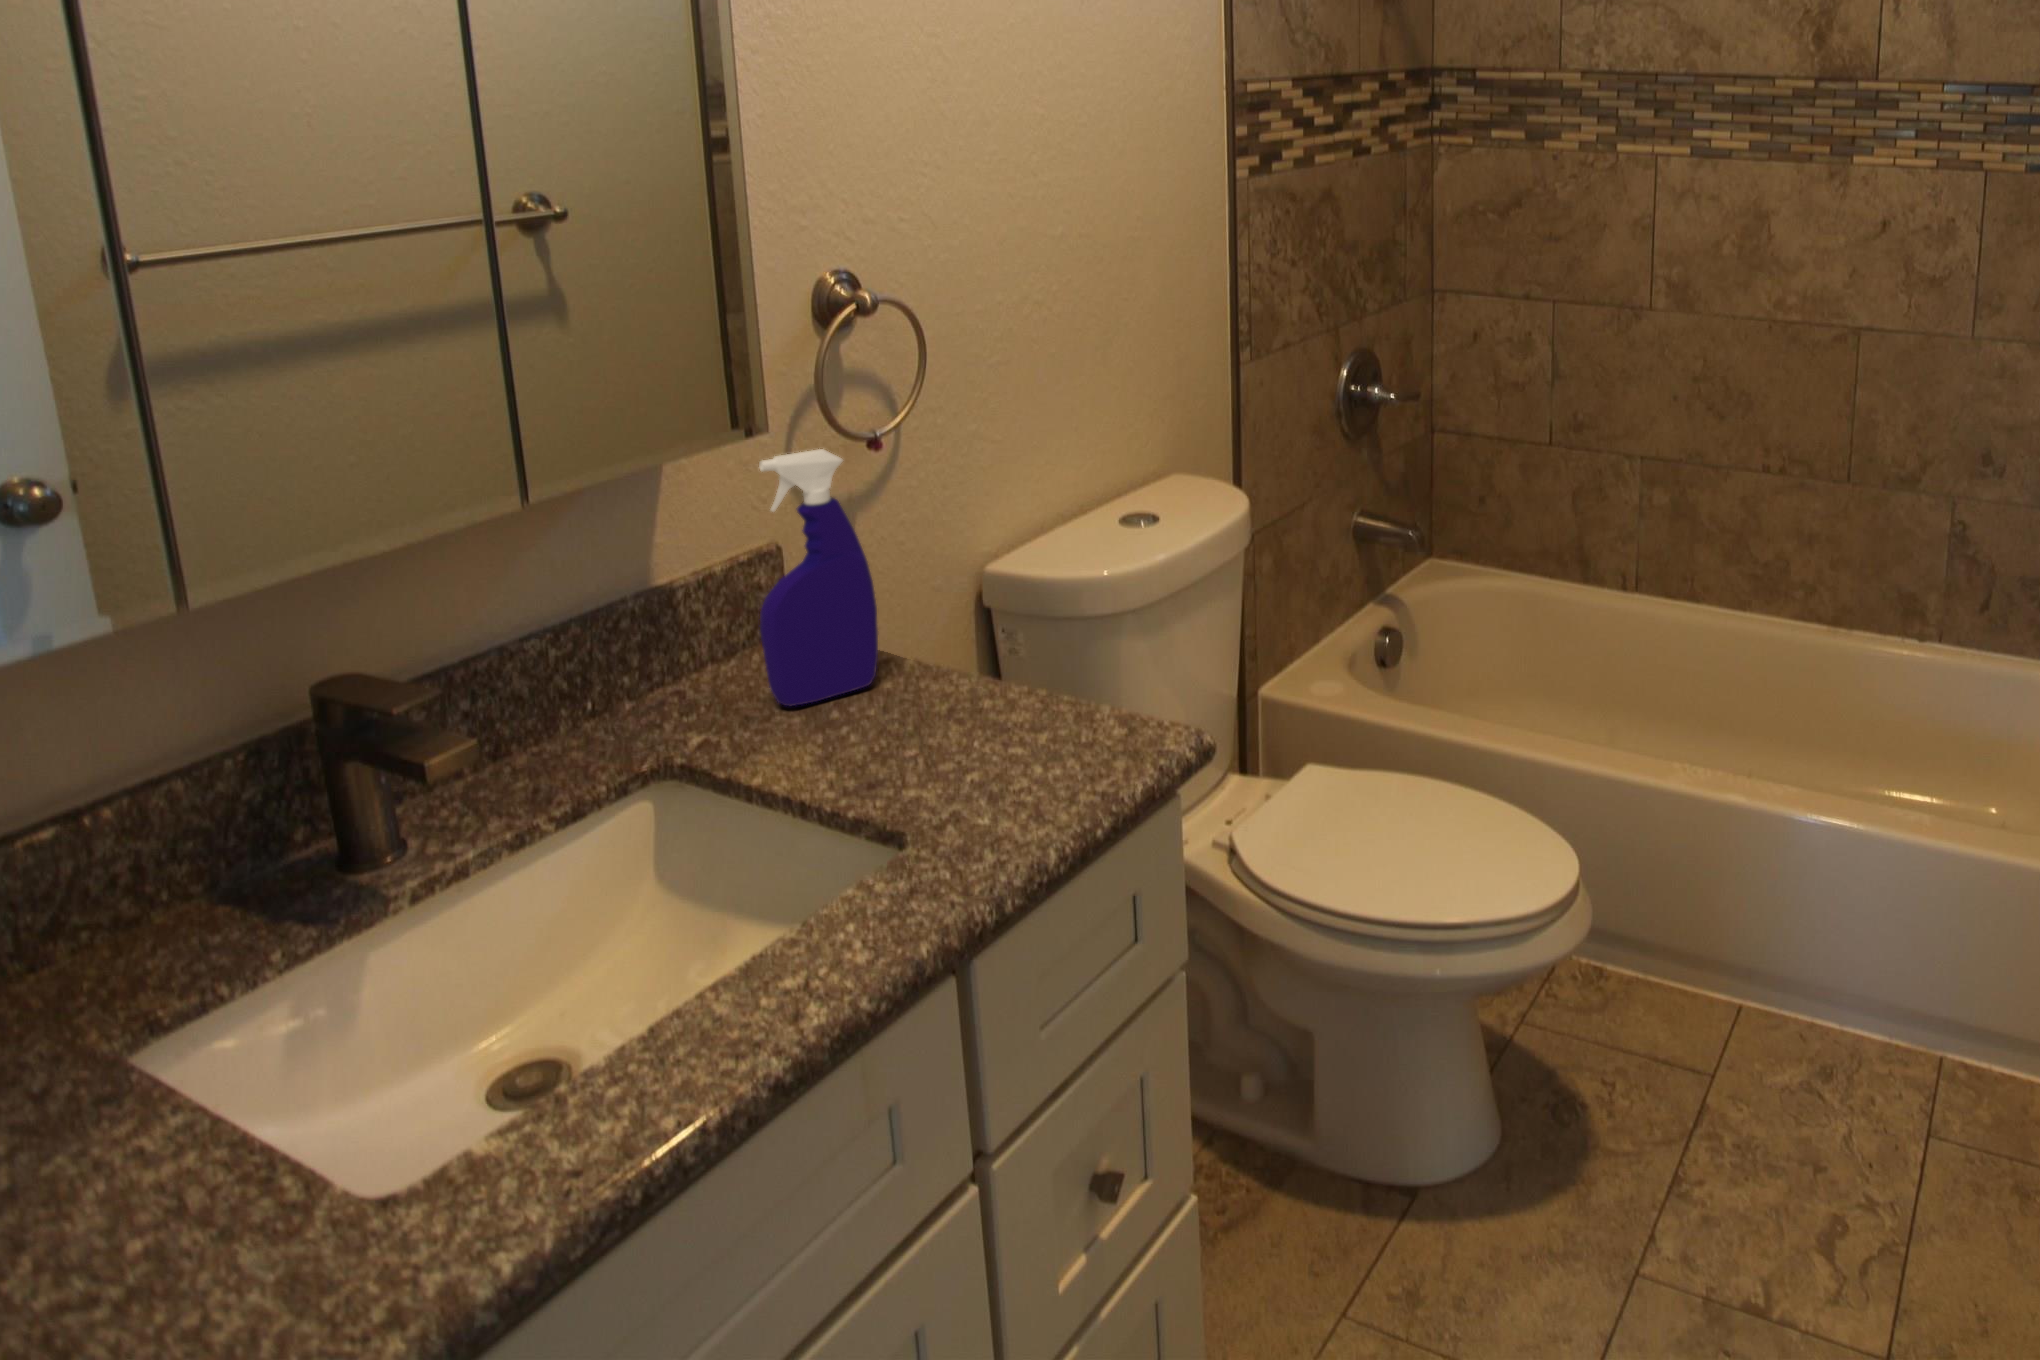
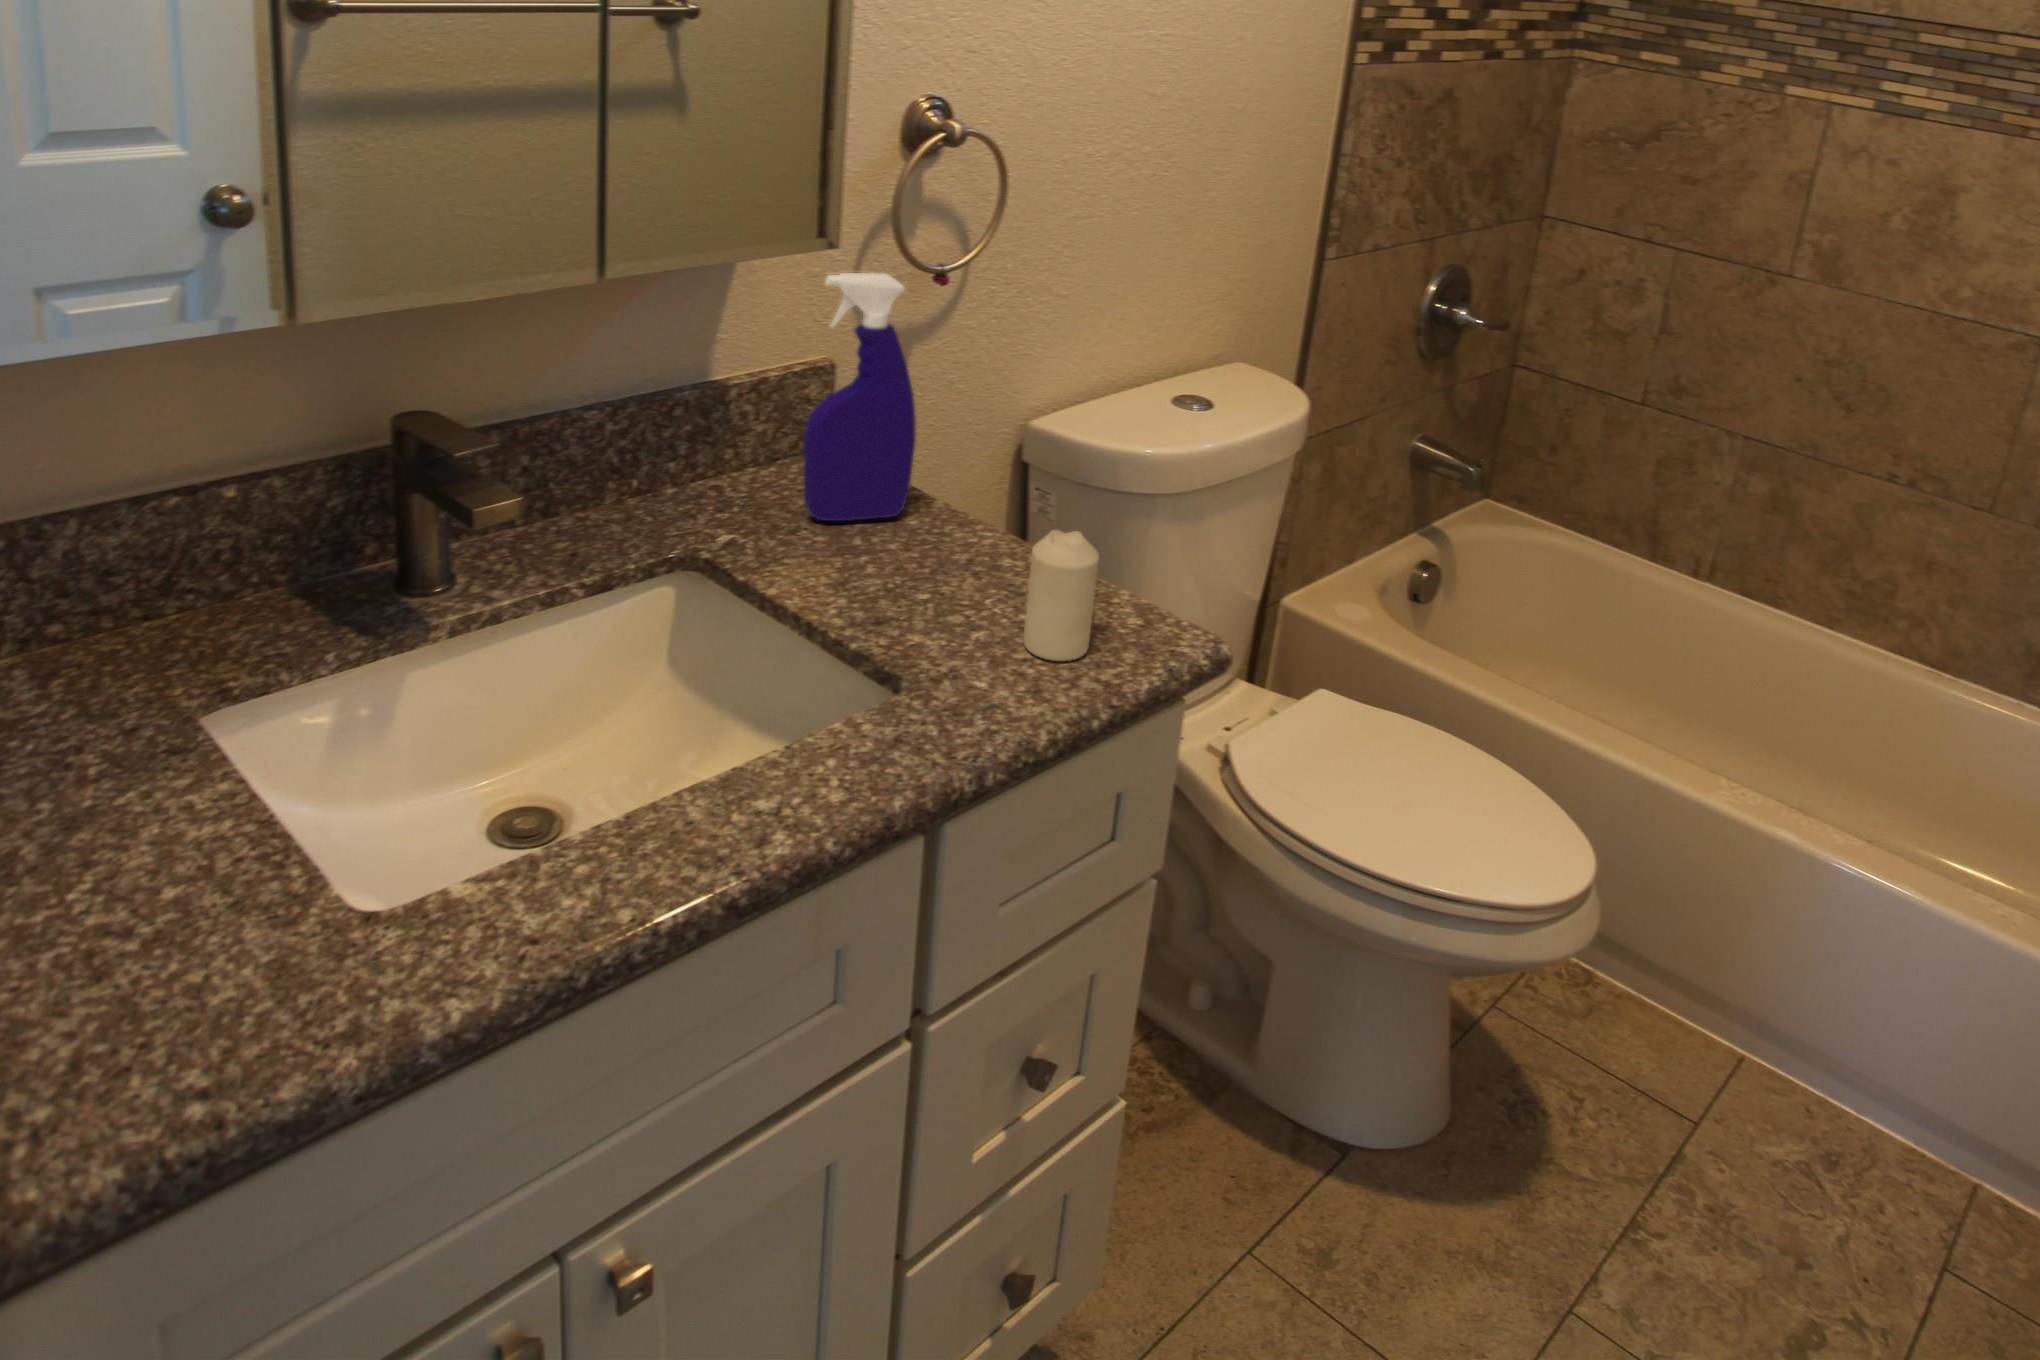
candle: none [1013,657,1083,785] -> present [1023,530,1099,661]

